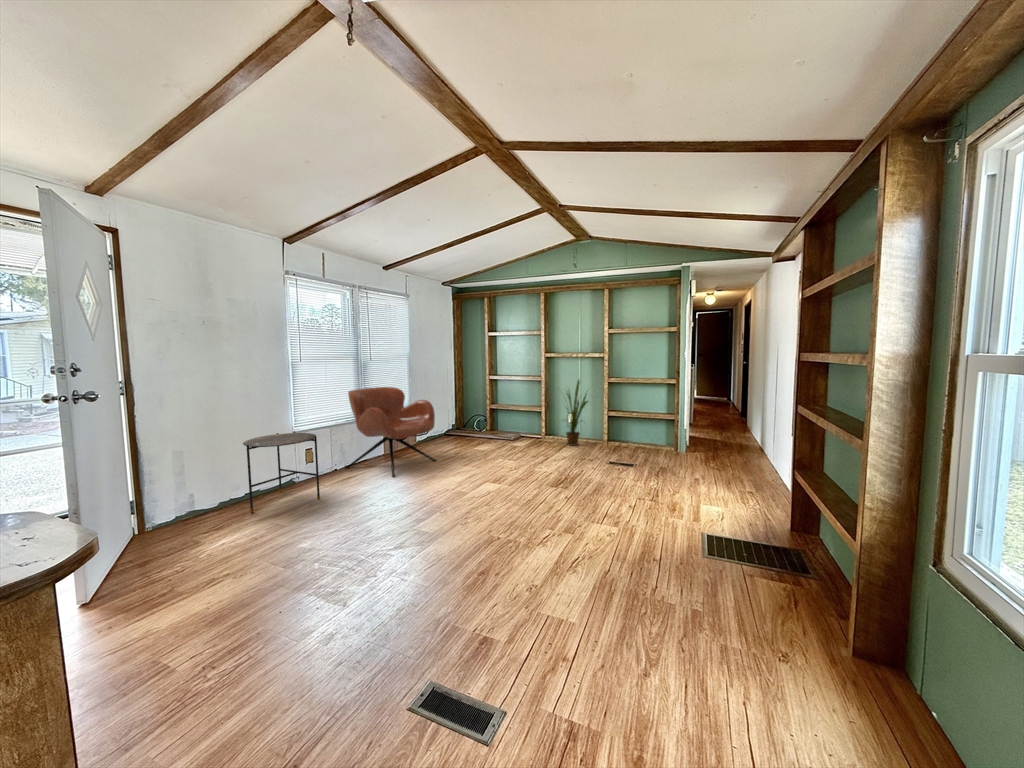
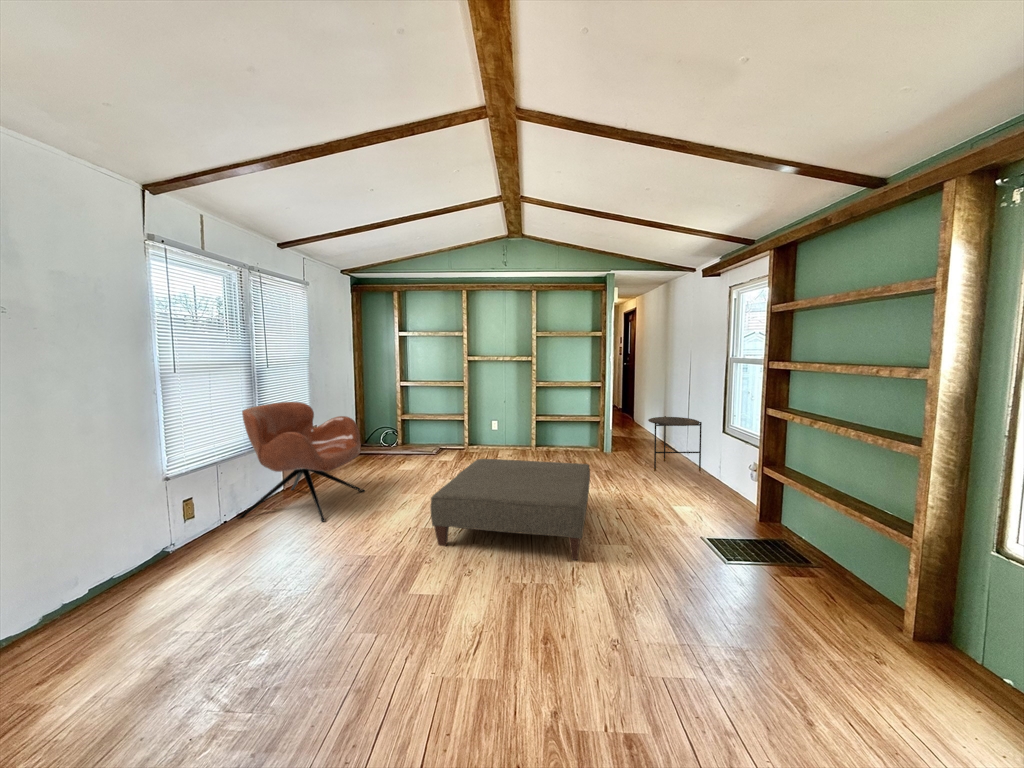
house plant: present [566,380,588,446] -> none [483,383,521,455]
side table: present [243,433,320,513] -> present [648,416,702,471]
ottoman: none [450,441,611,531] -> present [431,459,590,560]

